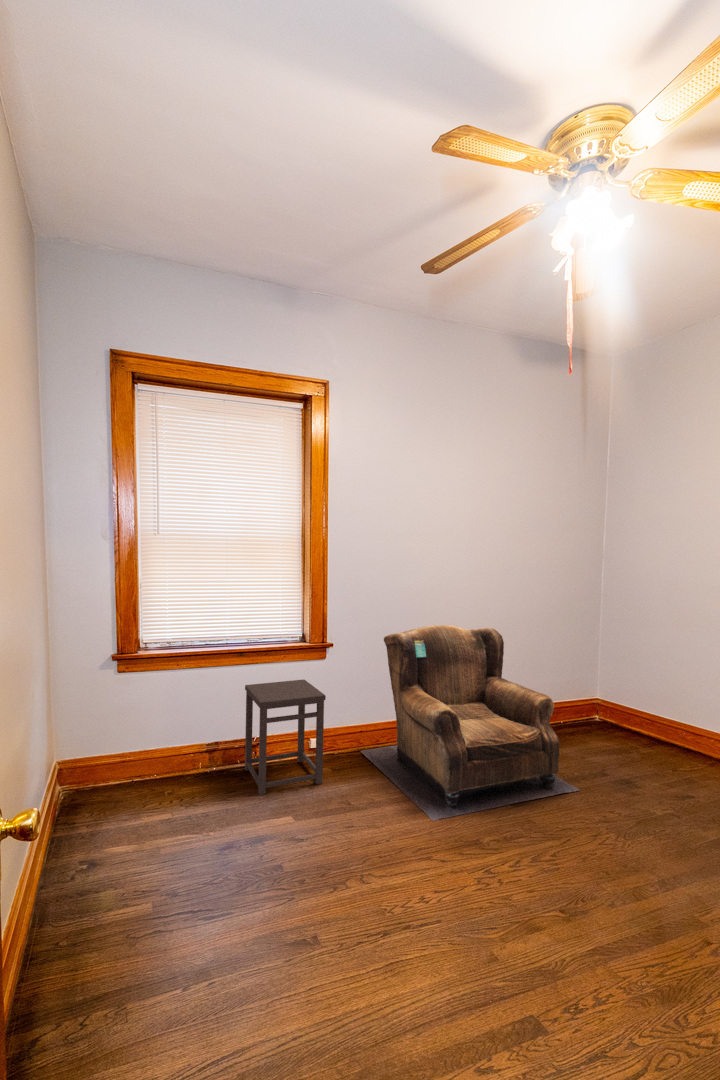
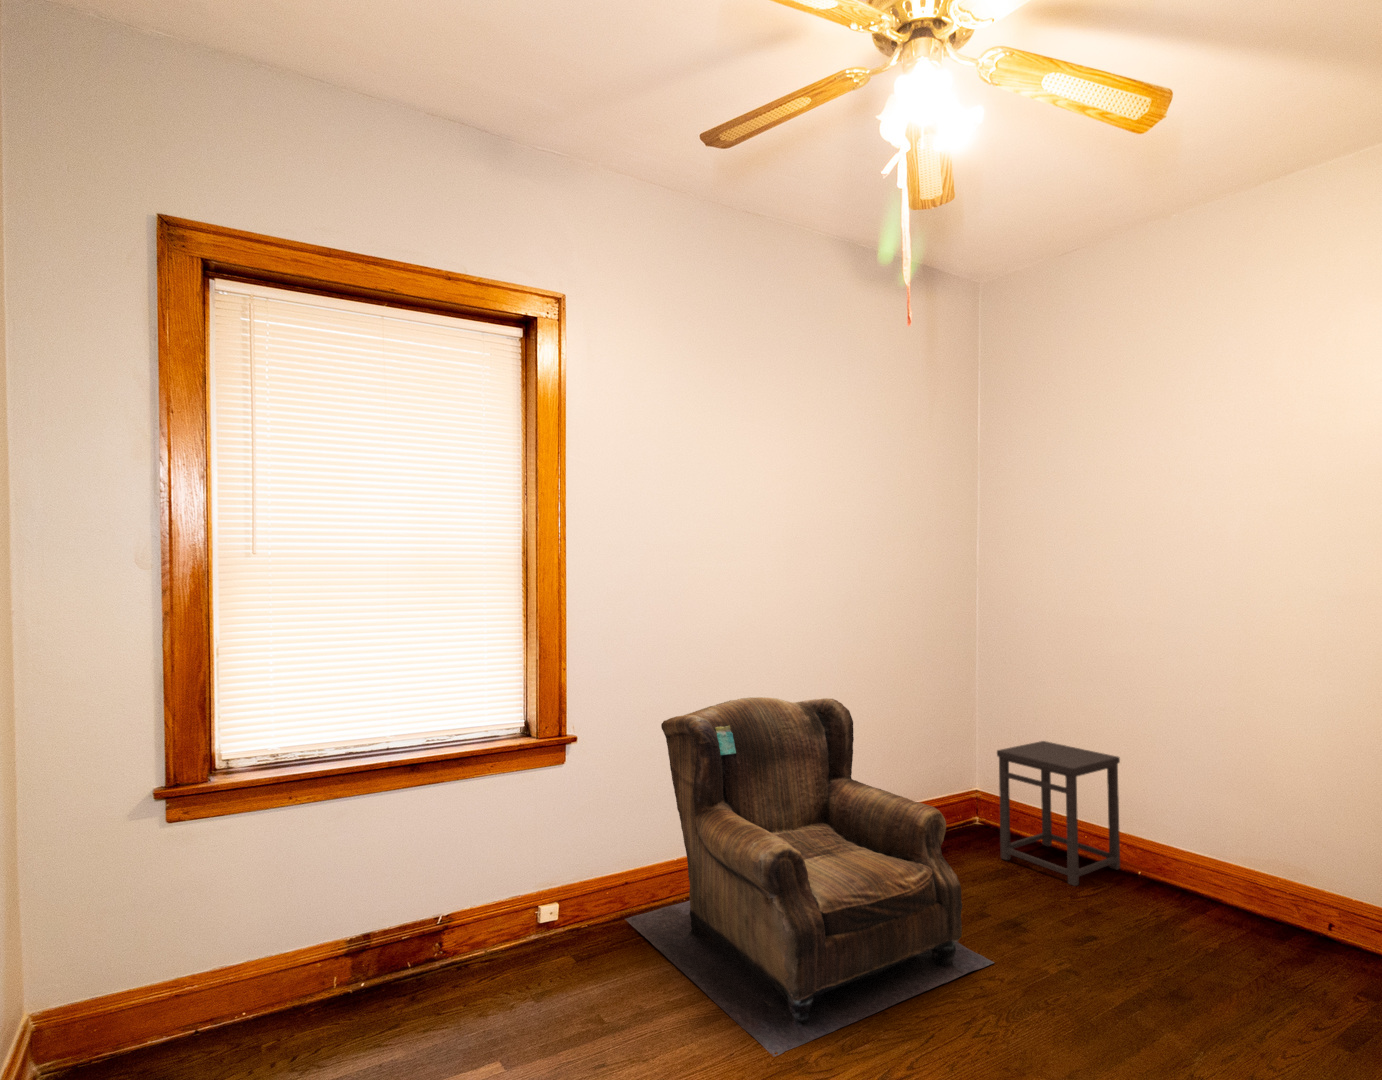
side table: present [245,680,326,795] -> present [997,741,1120,886]

